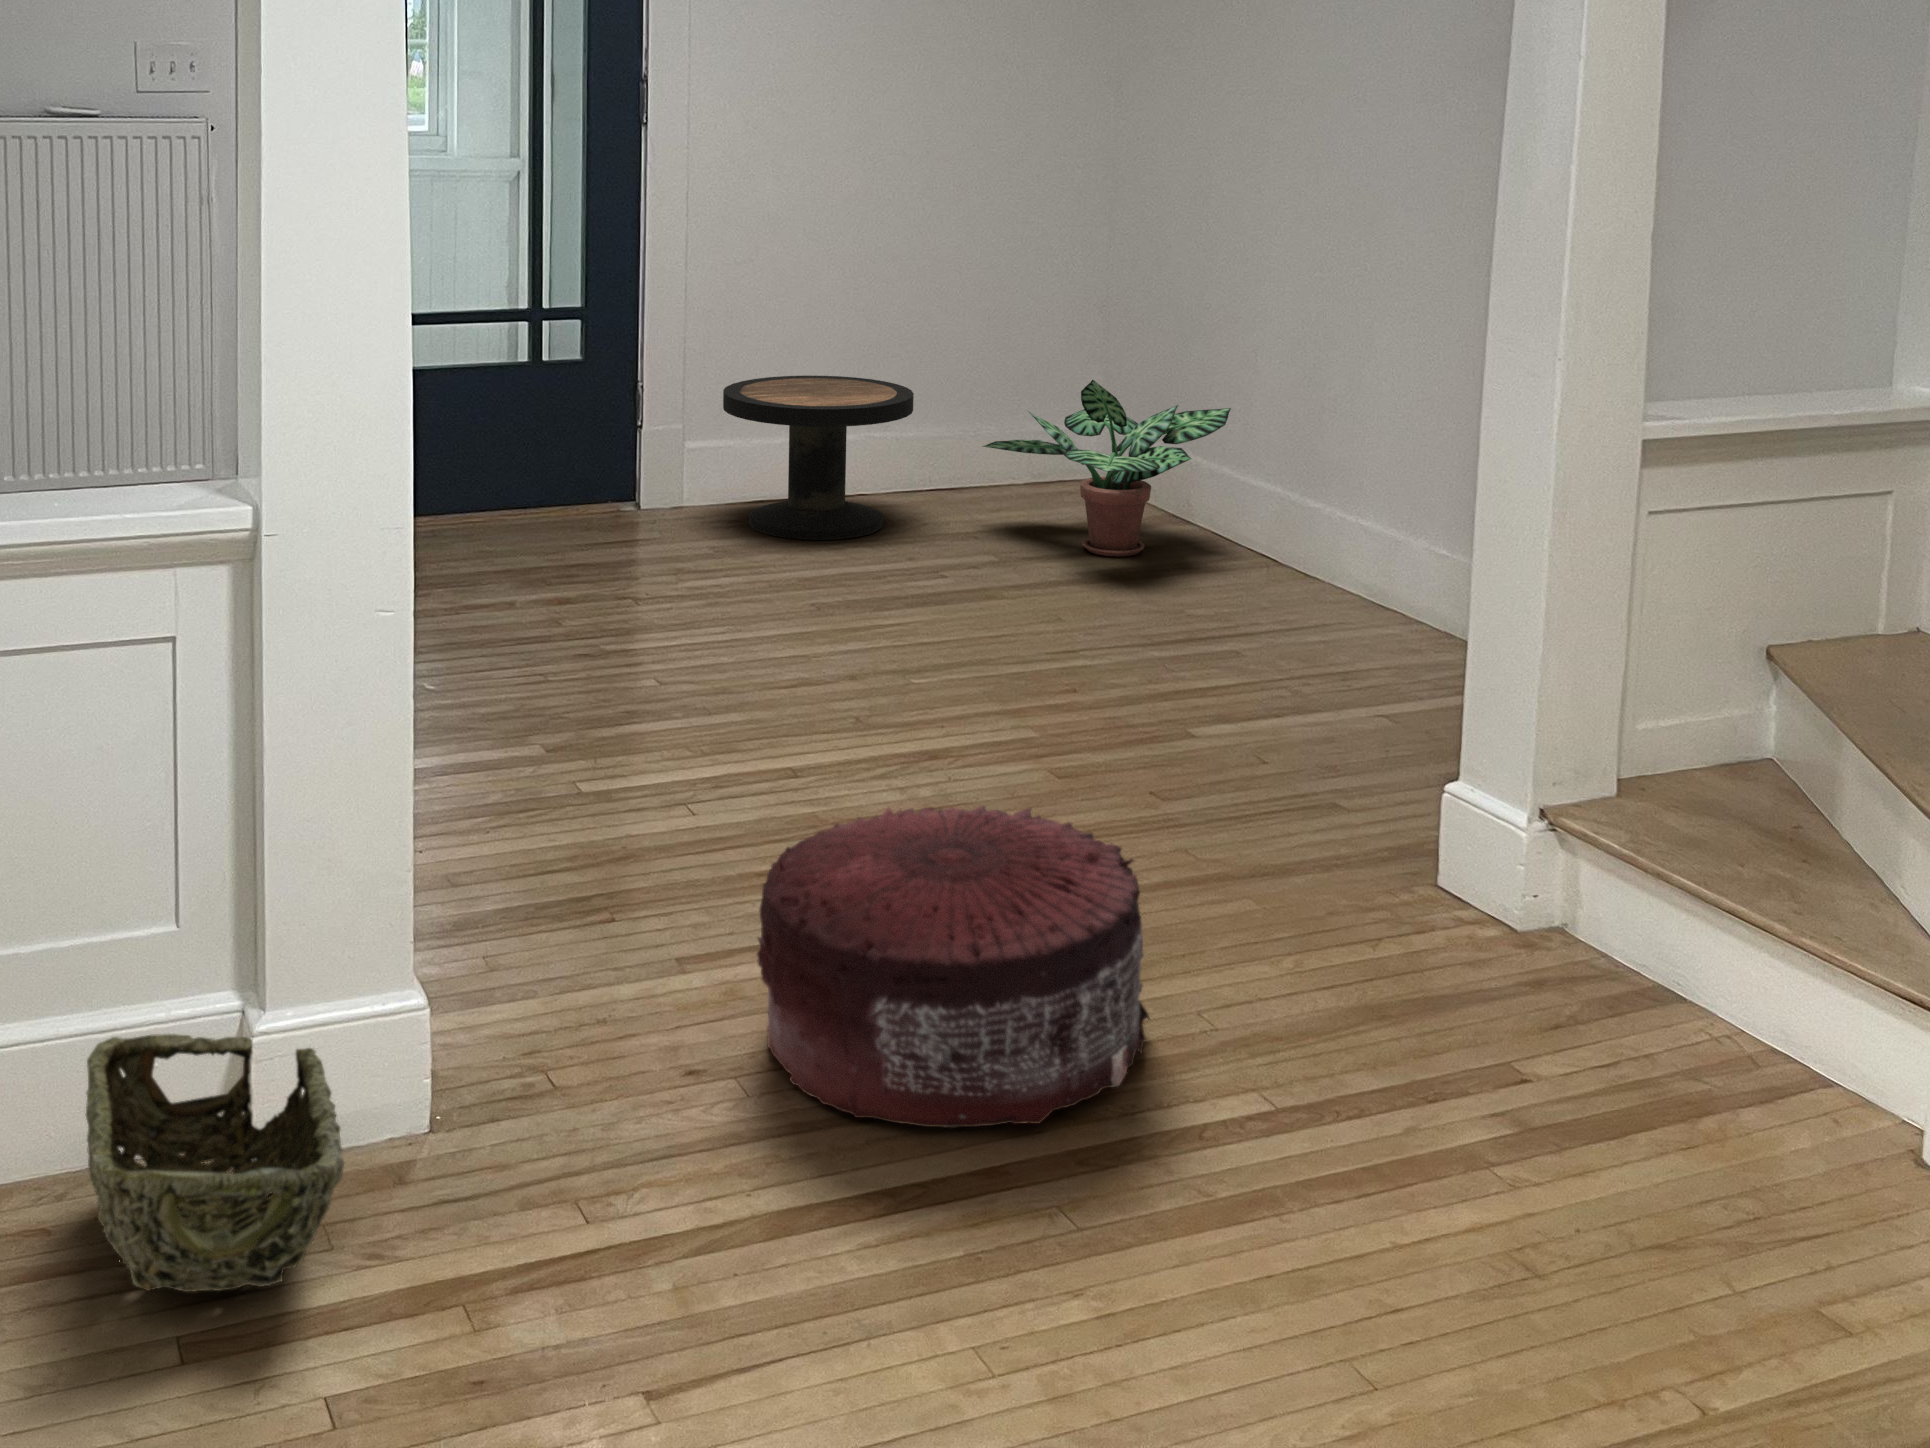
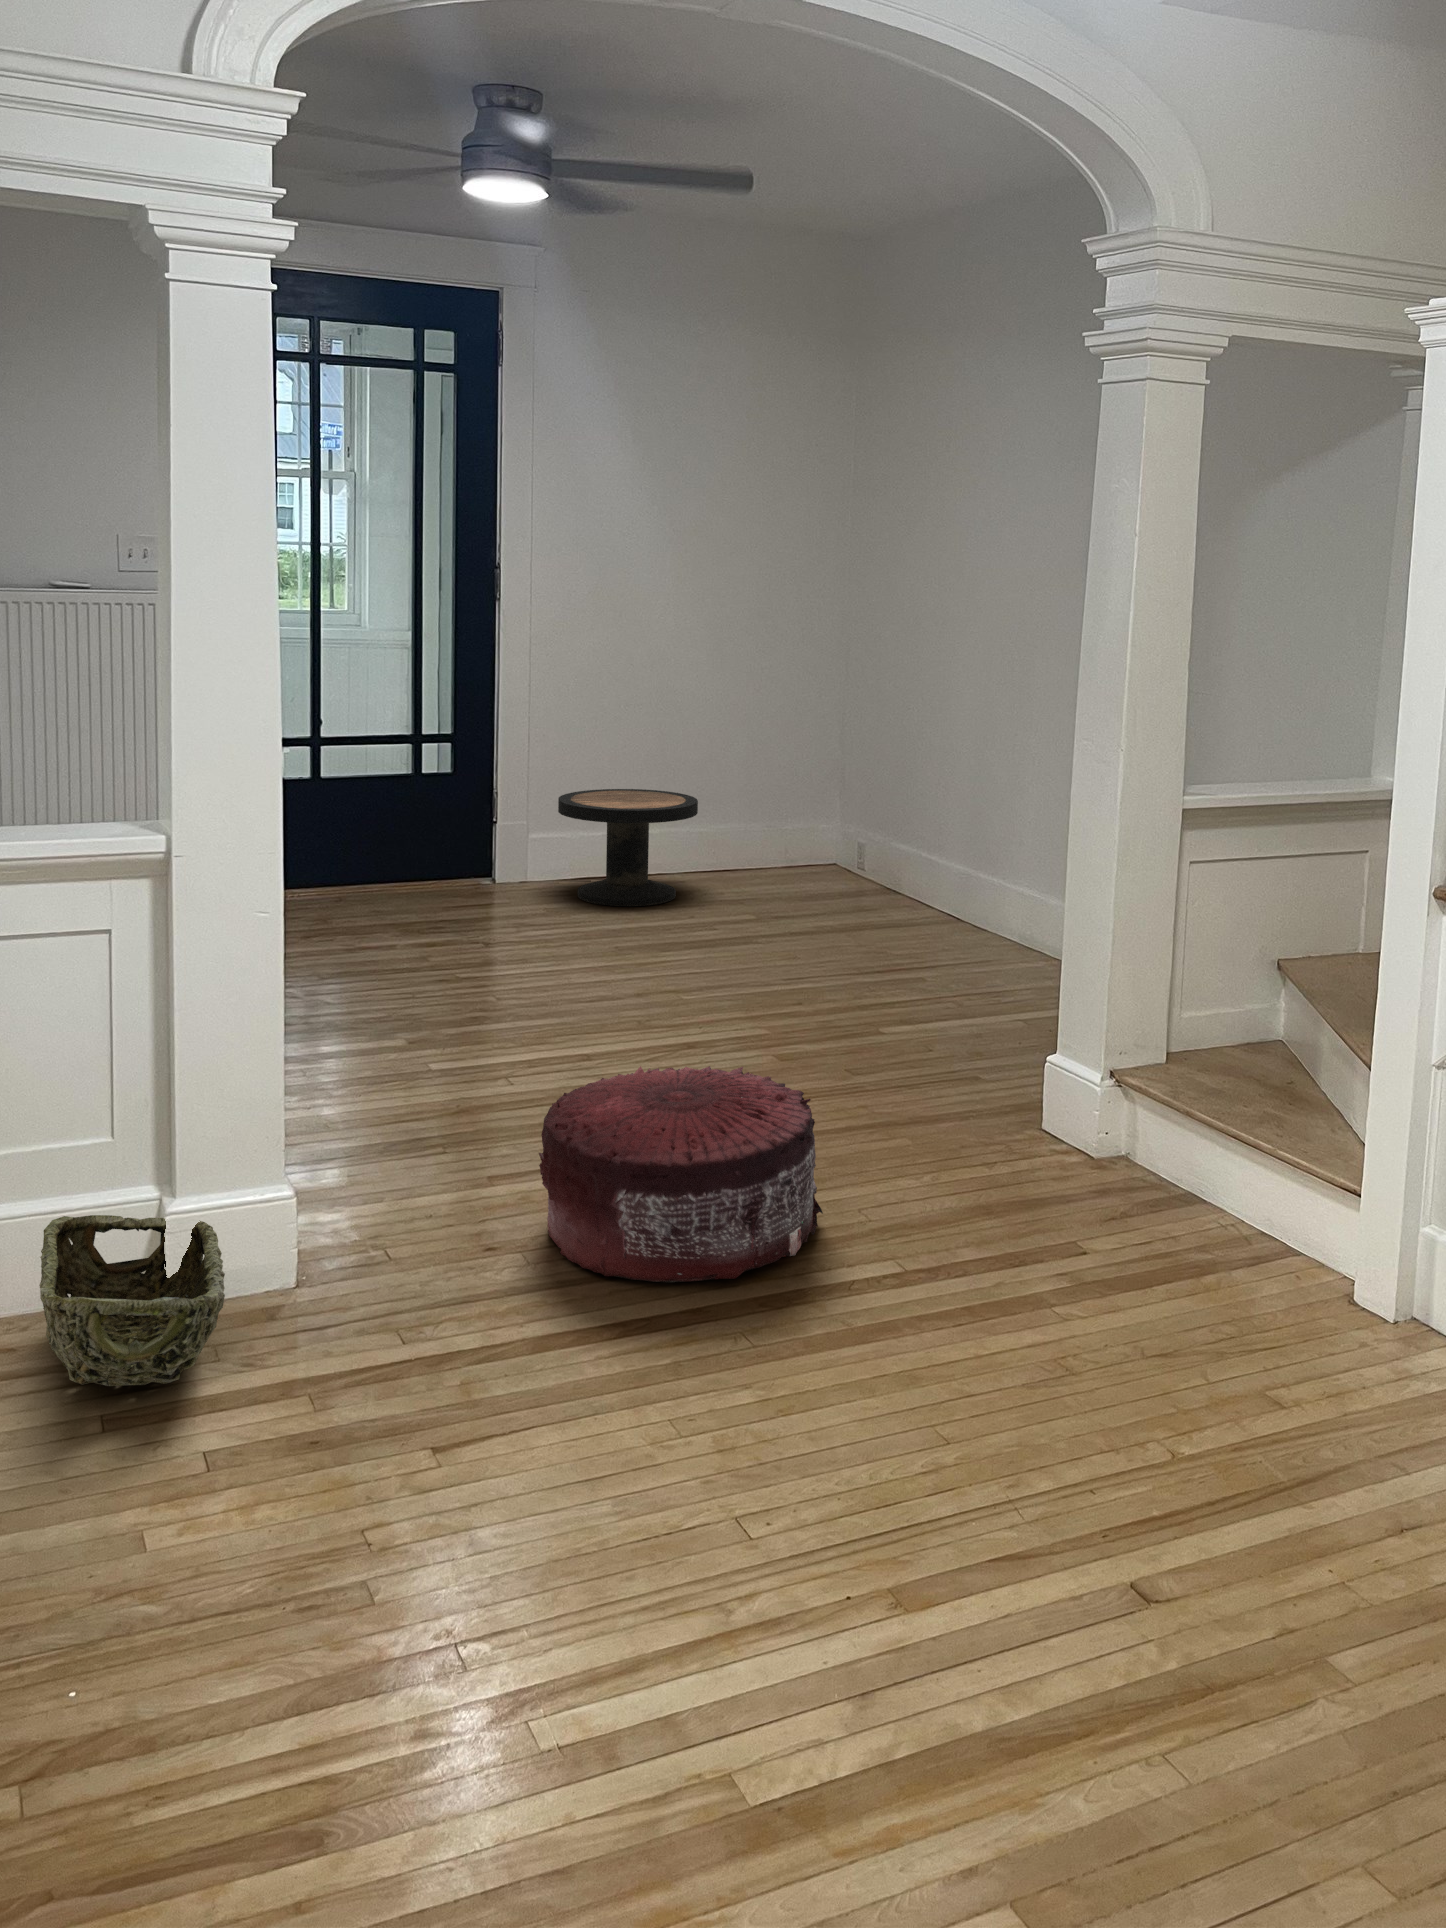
potted plant: present [983,380,1231,557] -> none [748,789,928,918]

